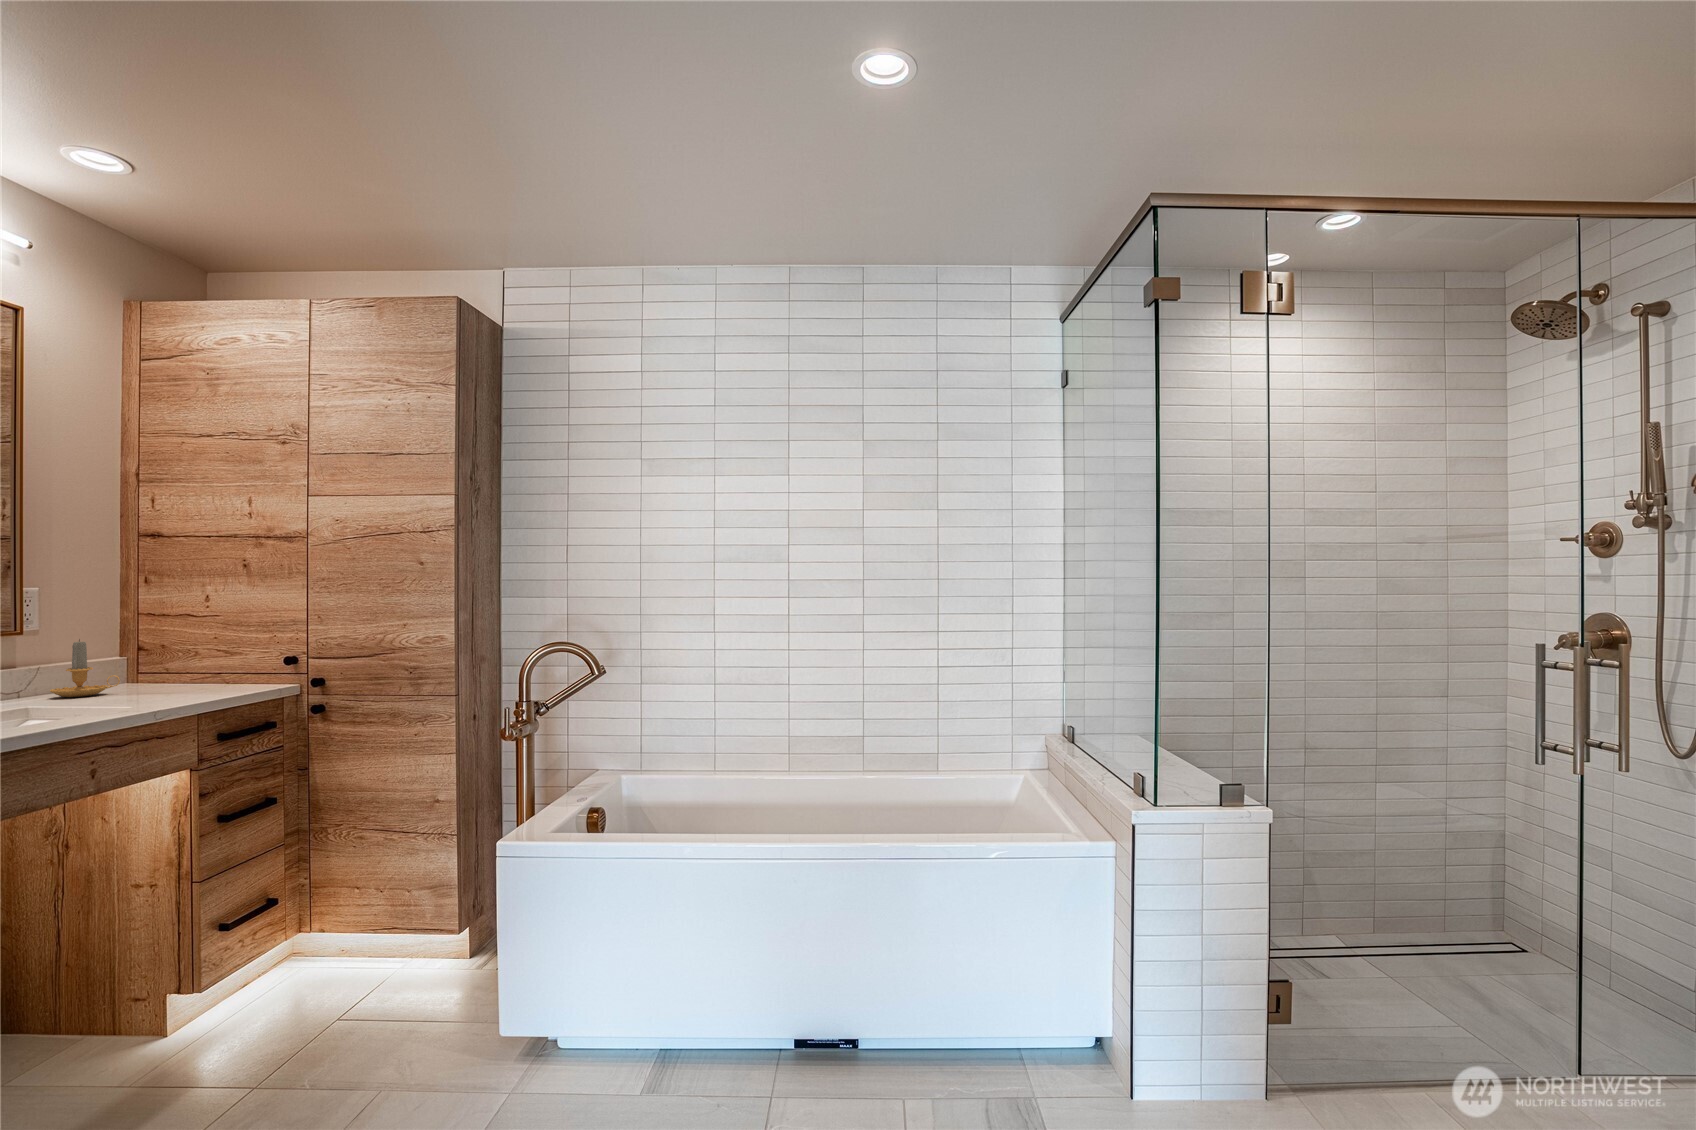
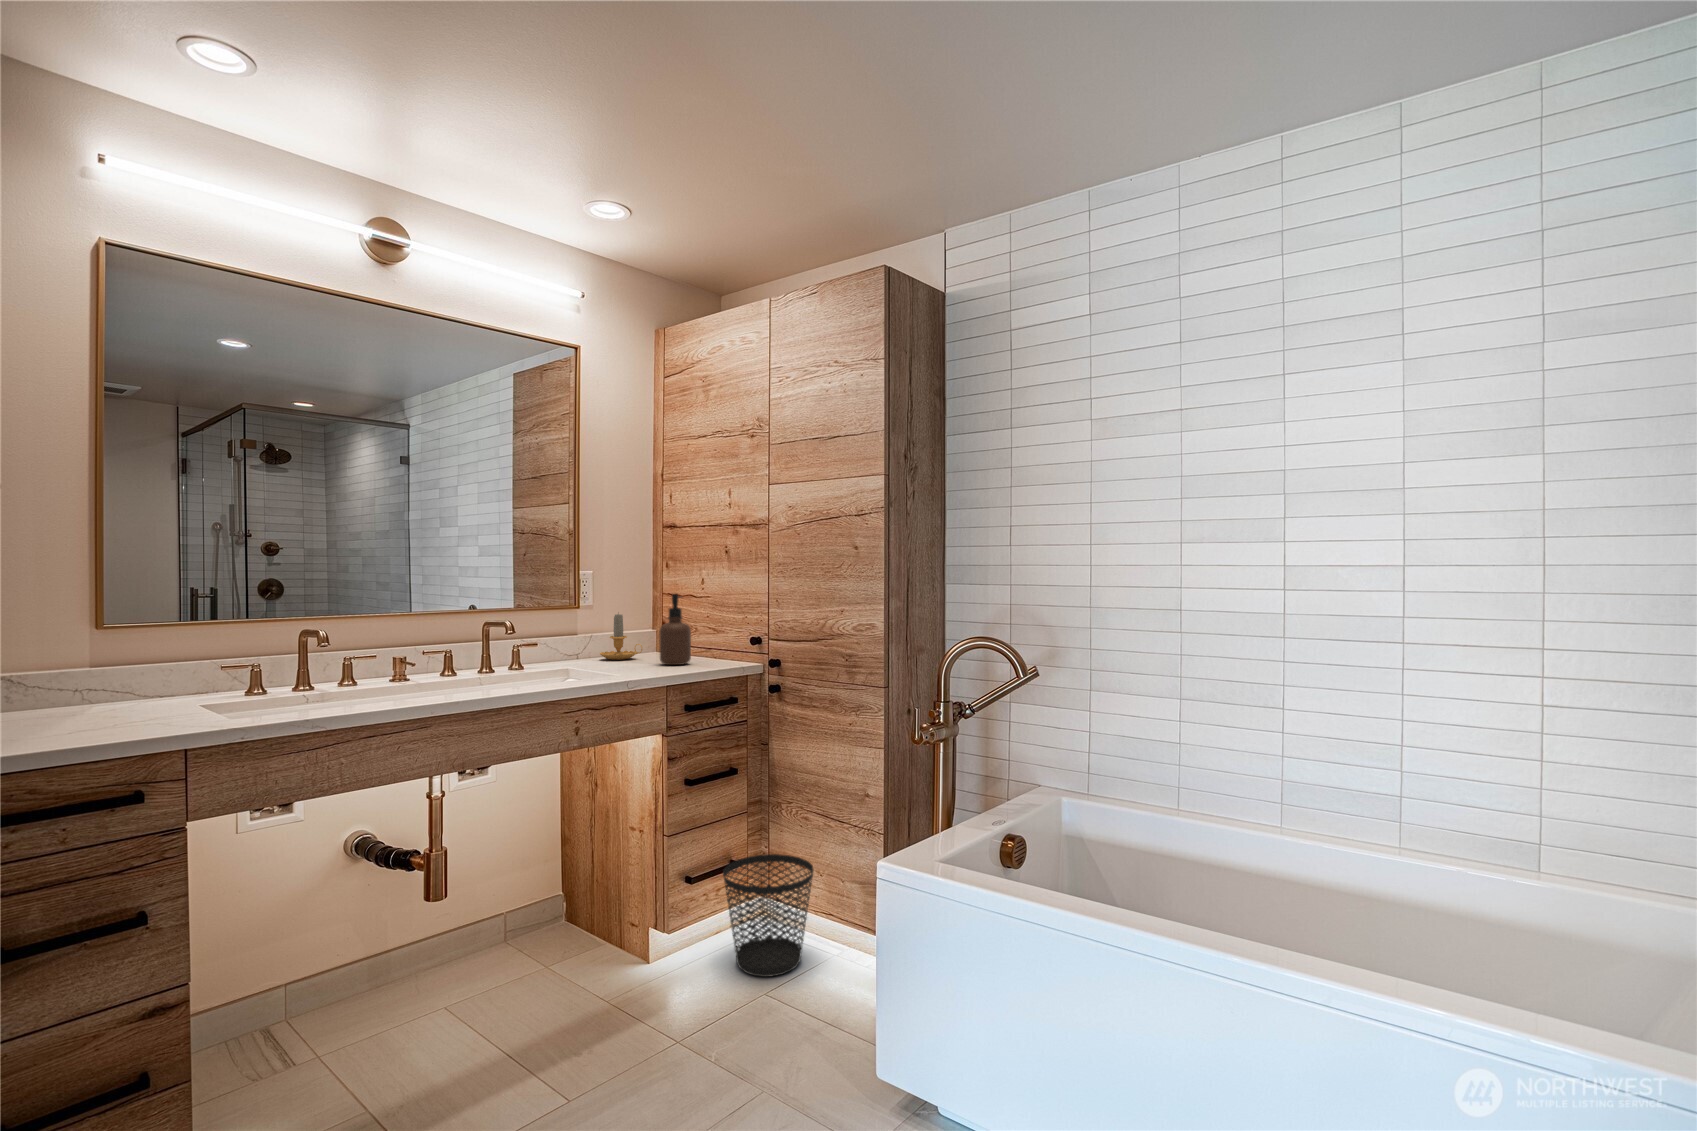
soap dispenser: none [160,614,204,695] -> present [660,594,691,665]
wastebasket: none [268,878,379,1007] -> present [723,854,813,977]

